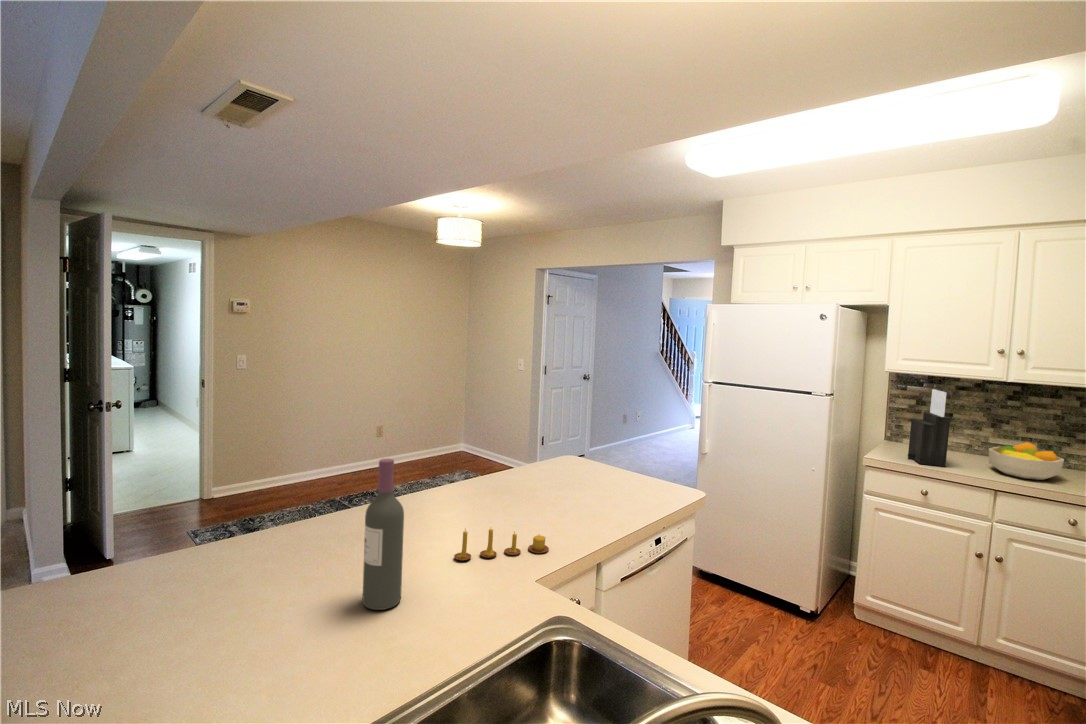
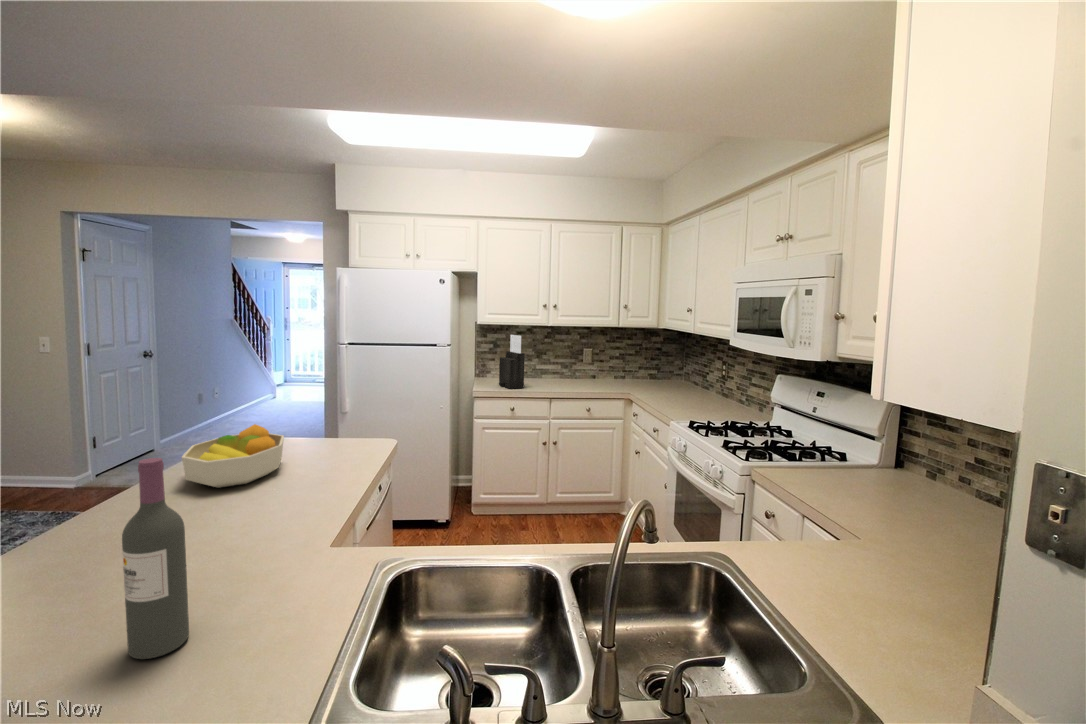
fruit bowl: present [988,442,1064,480] -> present [182,424,284,488]
candle: present [454,529,549,560] -> none [204,509,309,567]

